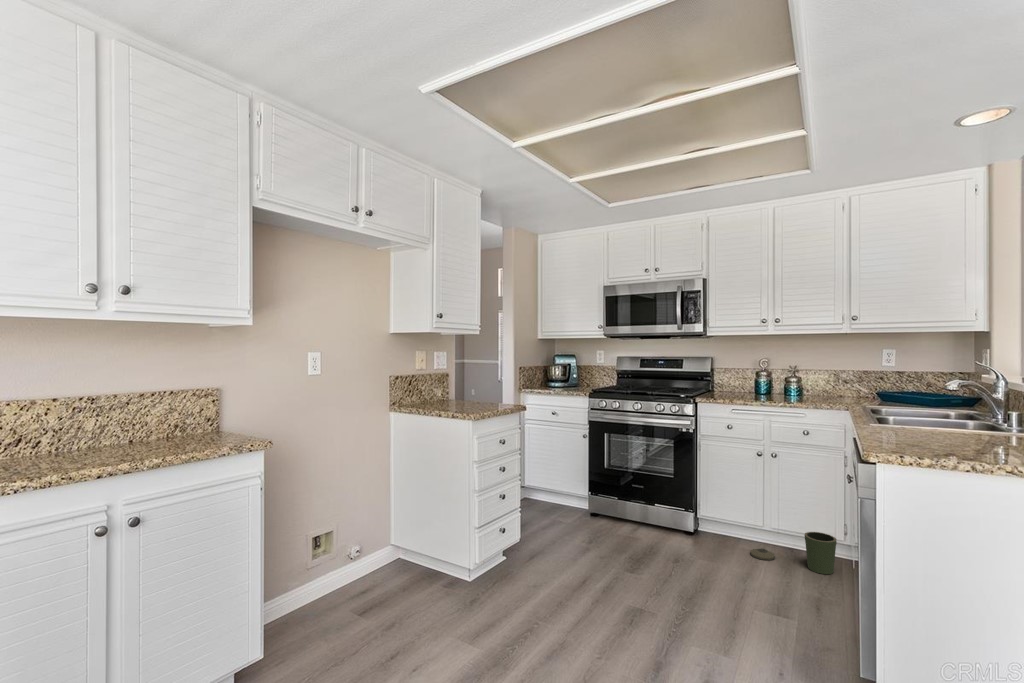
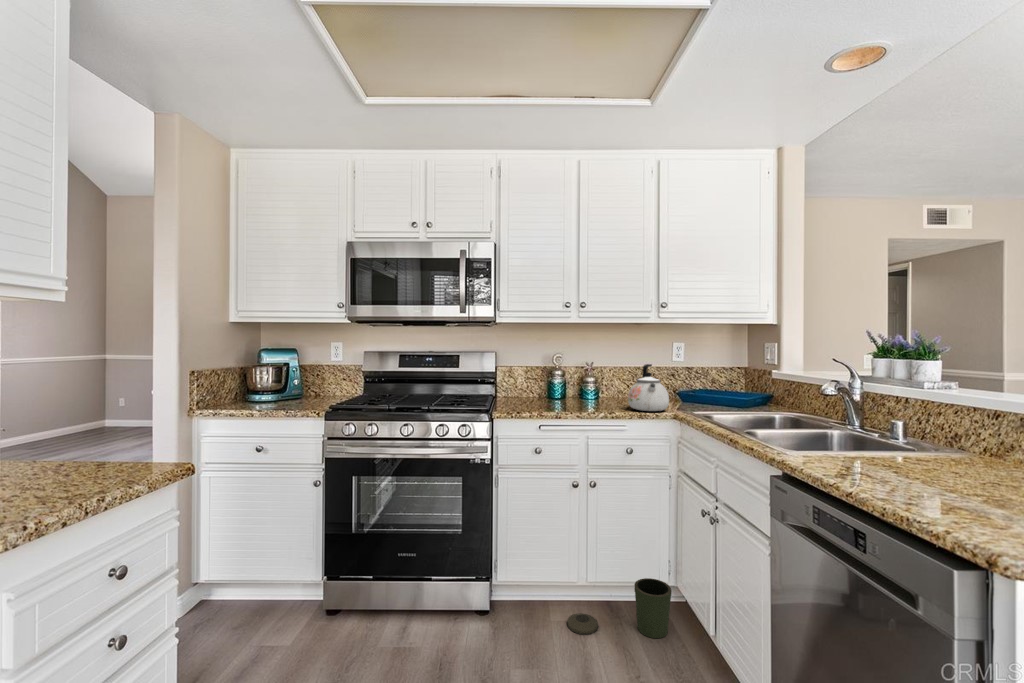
kettle: none [808,367,845,404] -> present [628,364,669,411]

